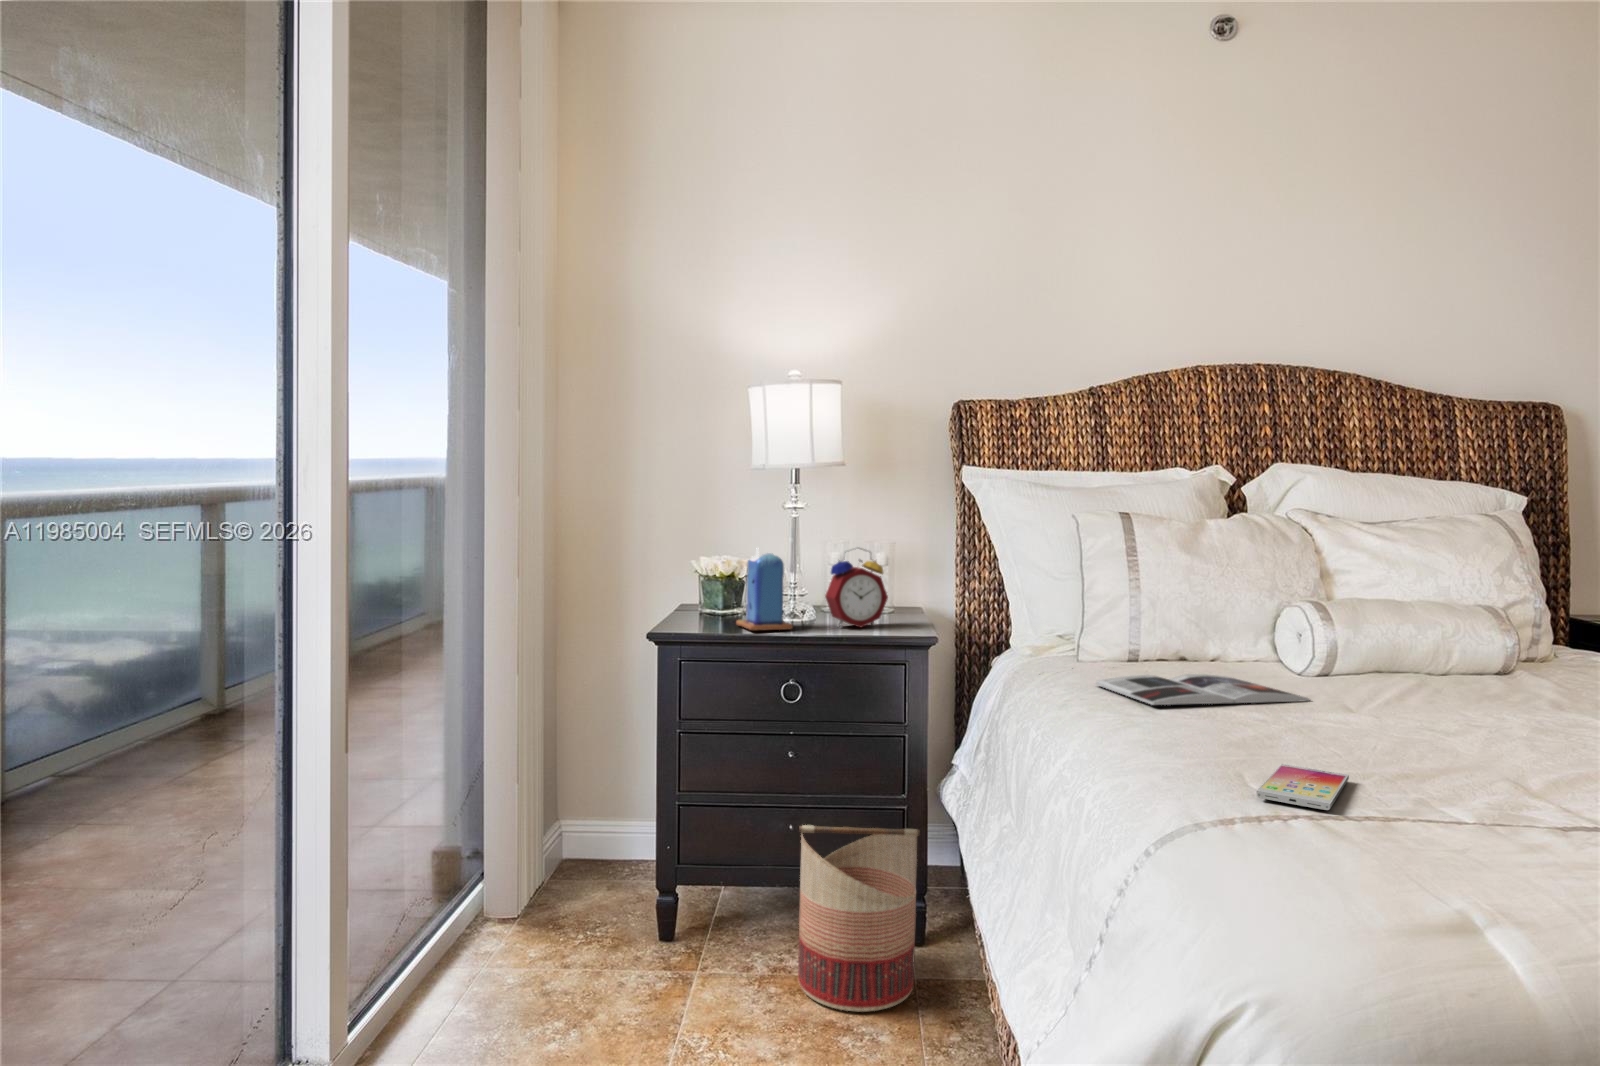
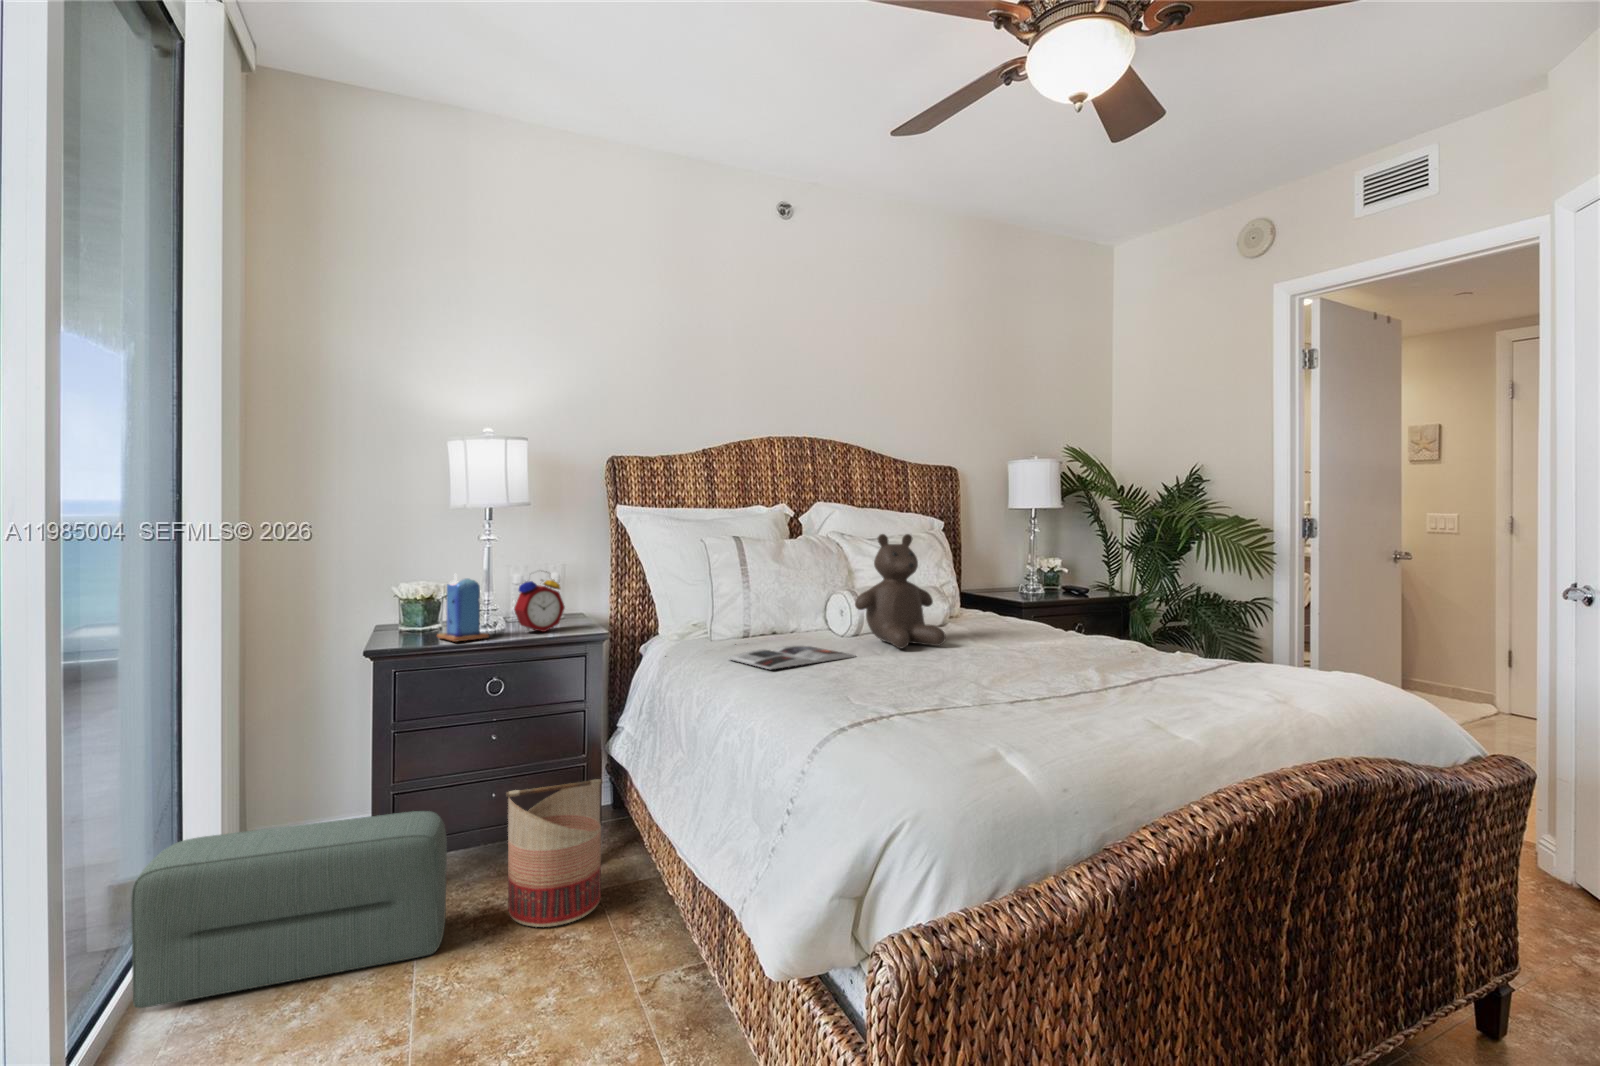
teddy bear: none [1318,505,1494,698] -> present [855,534,946,648]
smartphone: present [1256,764,1349,810] -> none [850,698,892,721]
pouf: none [426,819,728,1008] -> present [131,811,447,1008]

